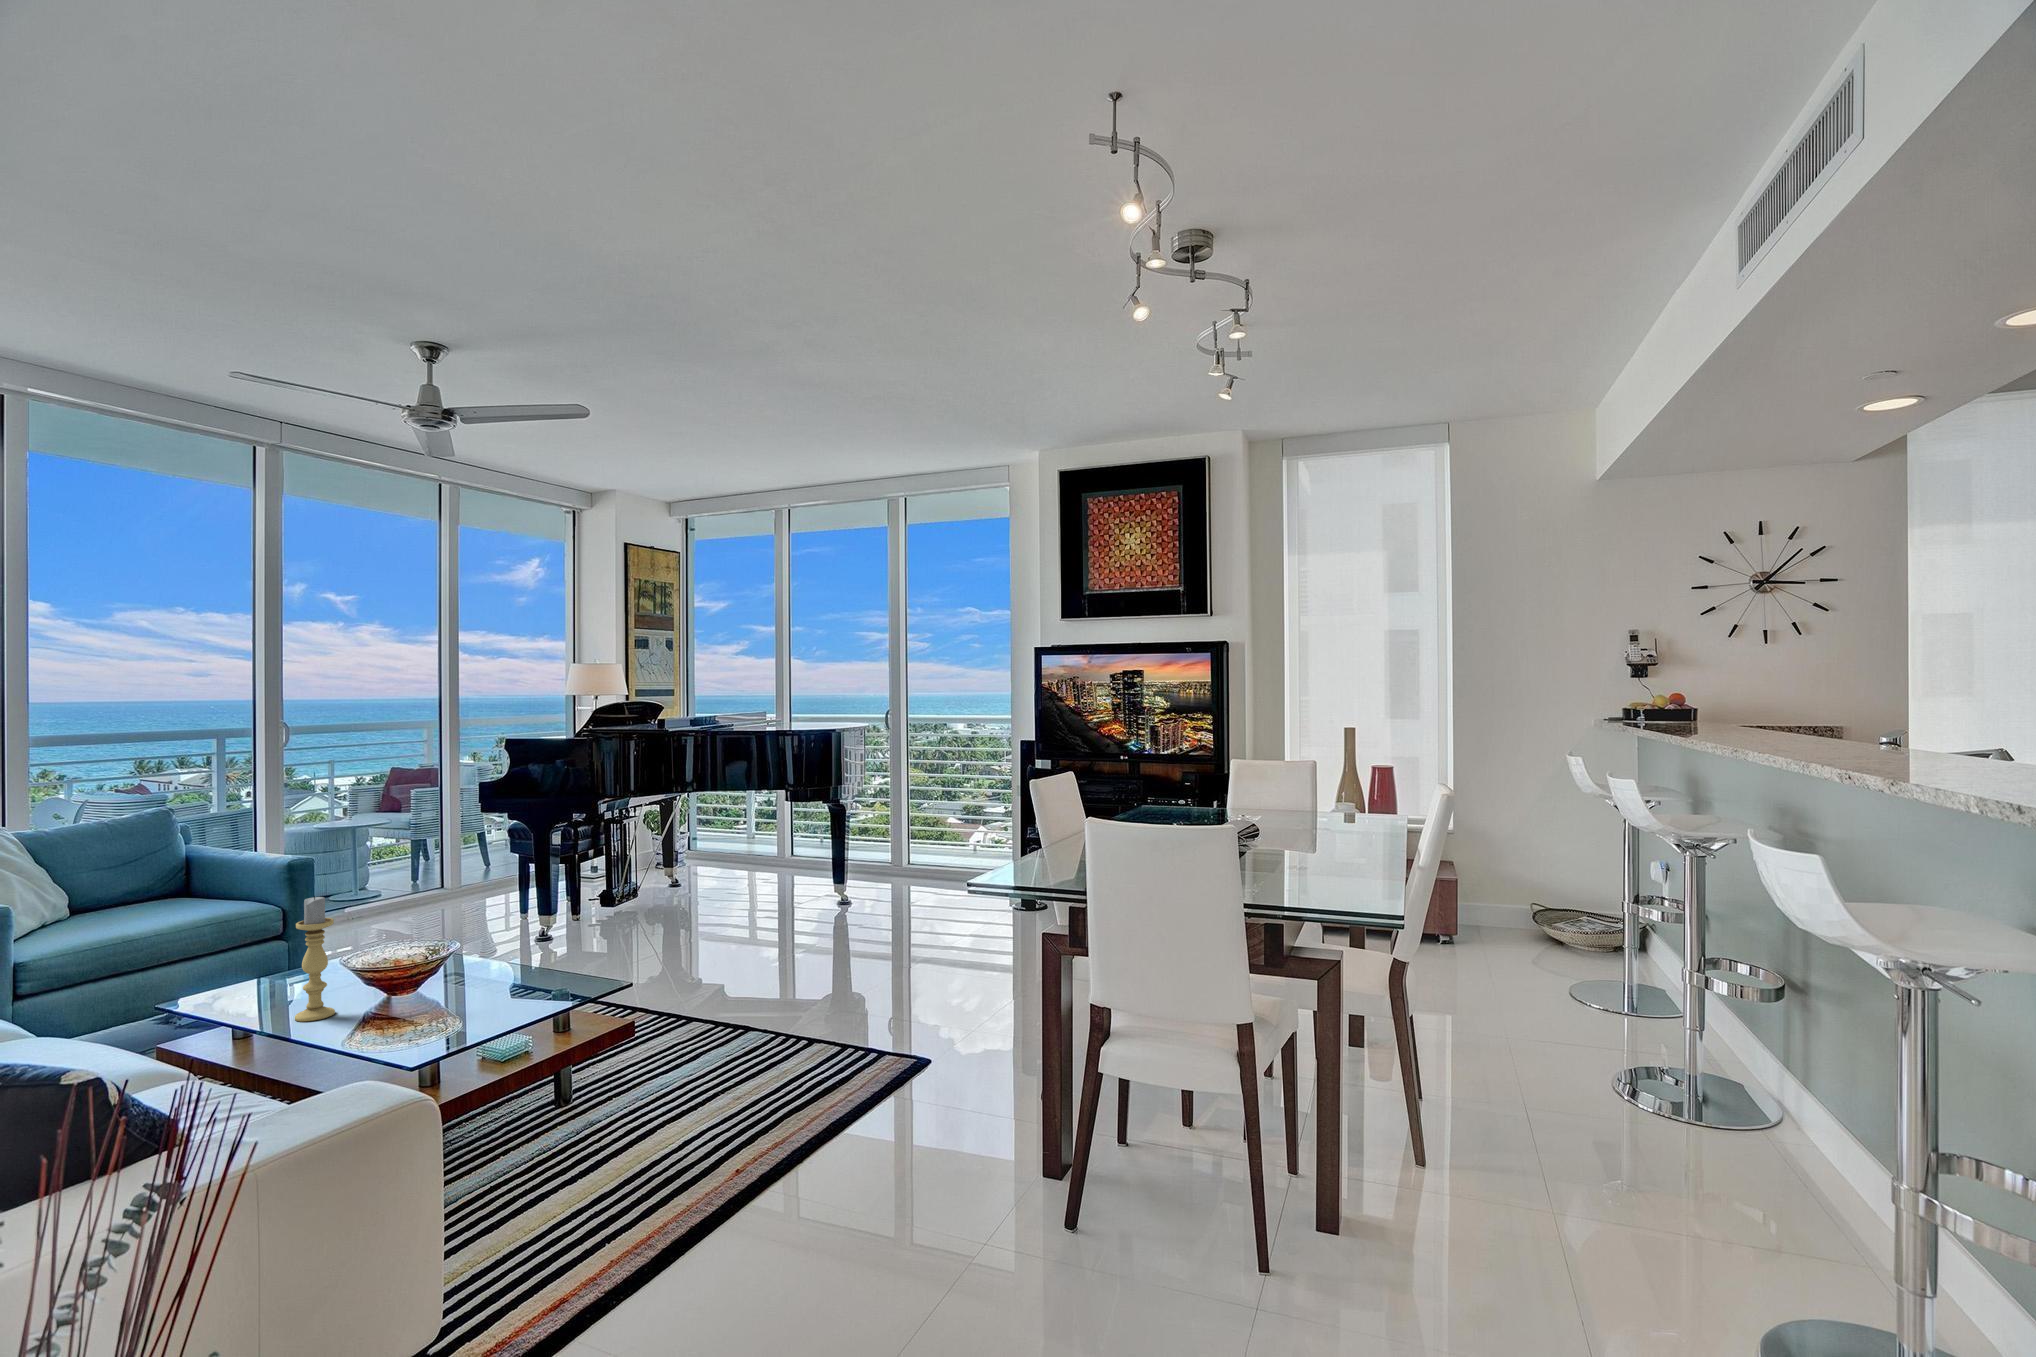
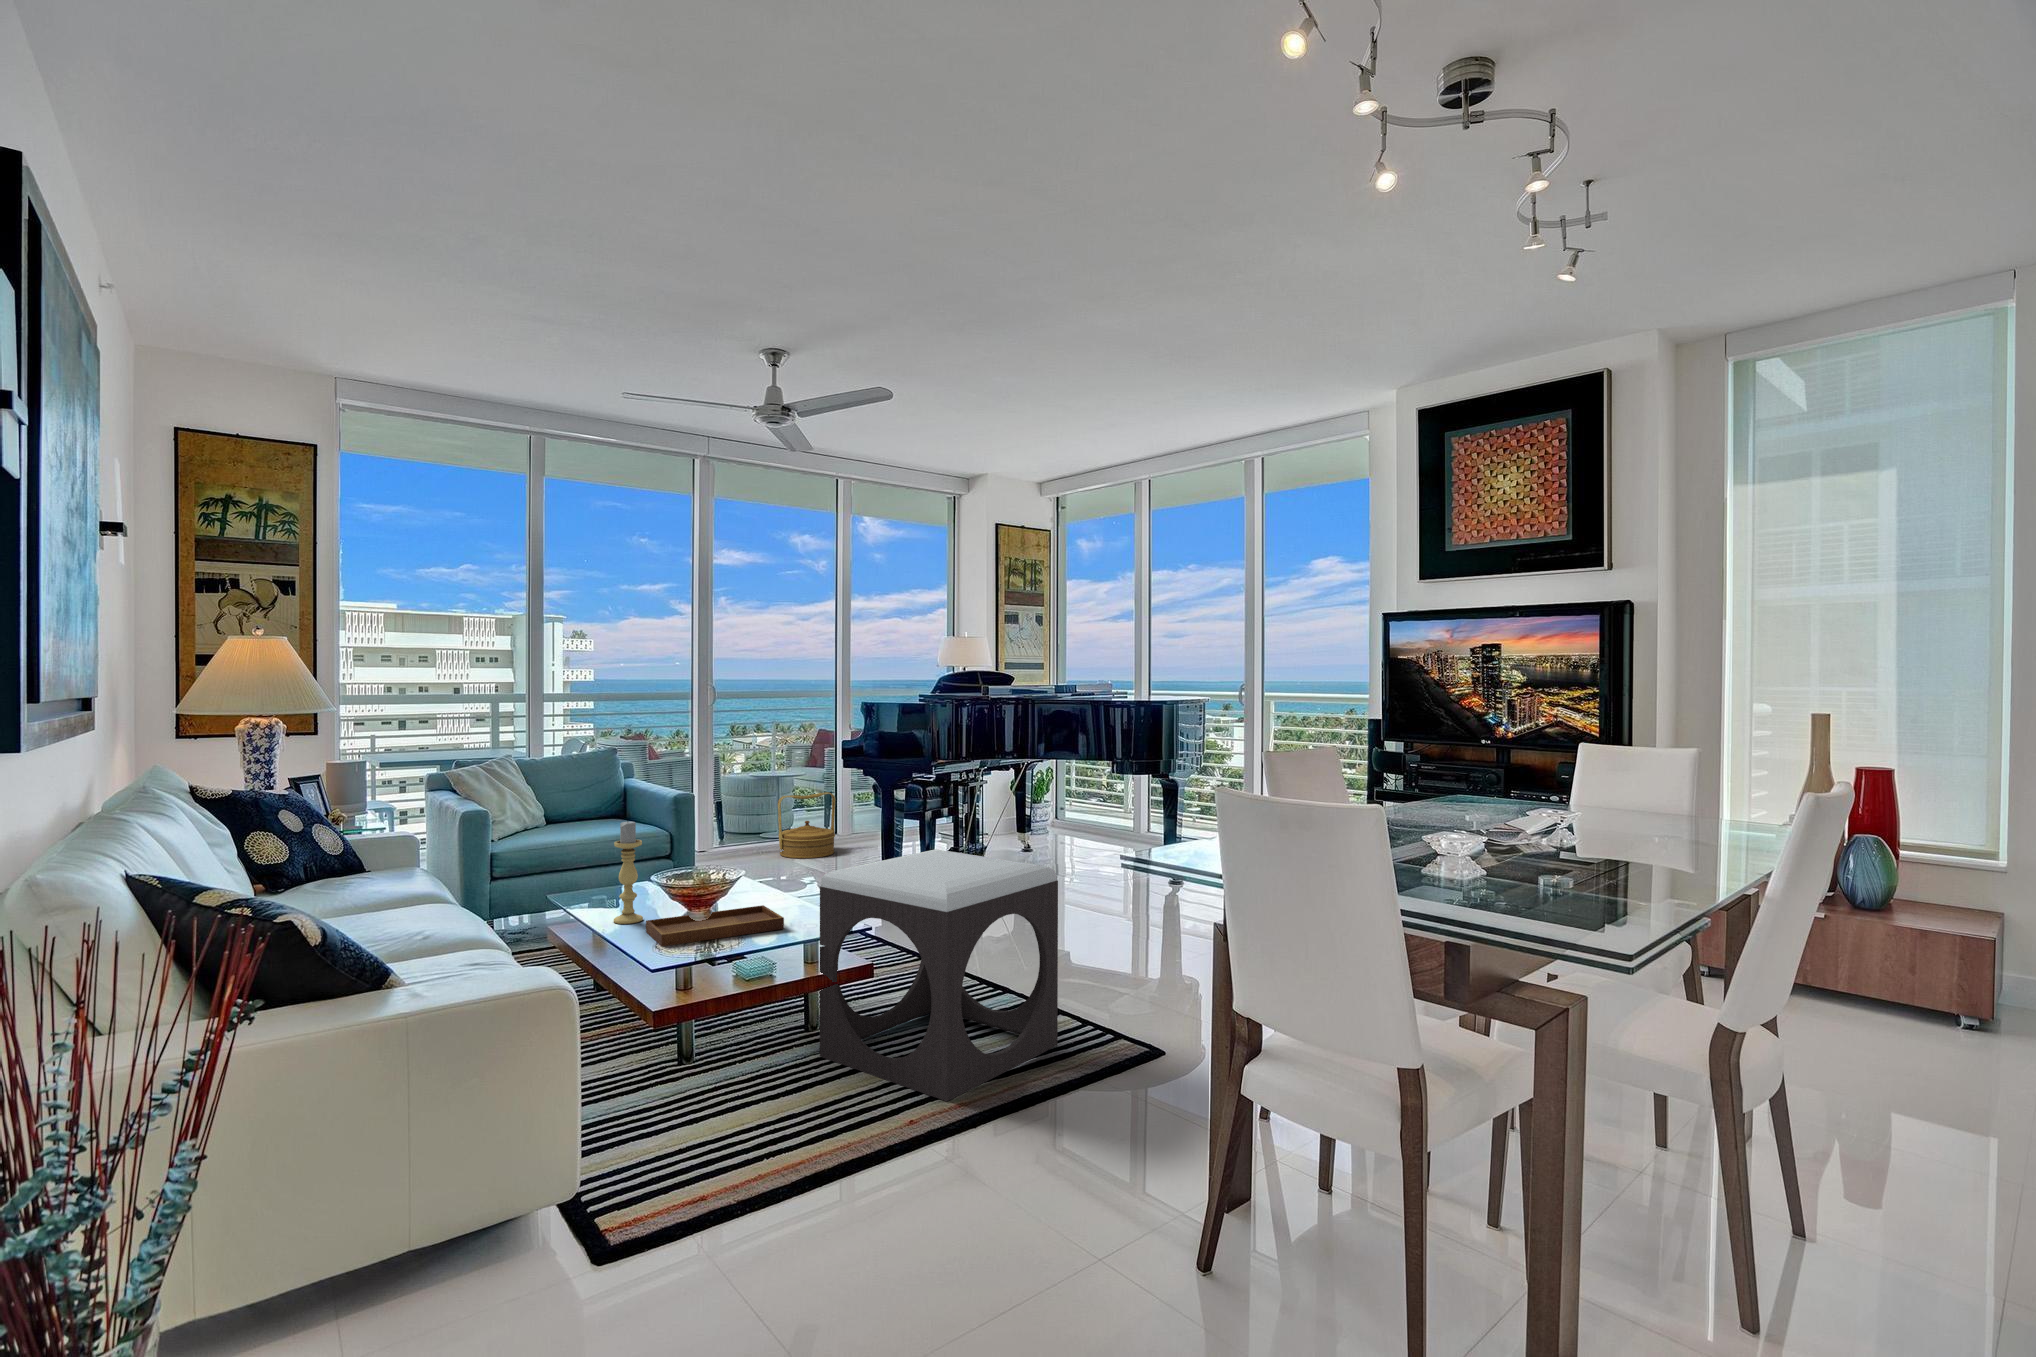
woven basket: none [374,840,449,920] -> present [778,792,835,858]
footstool: none [591,893,834,1146] -> present [820,849,1058,1101]
tray: none [355,961,532,1039] -> present [646,905,784,946]

